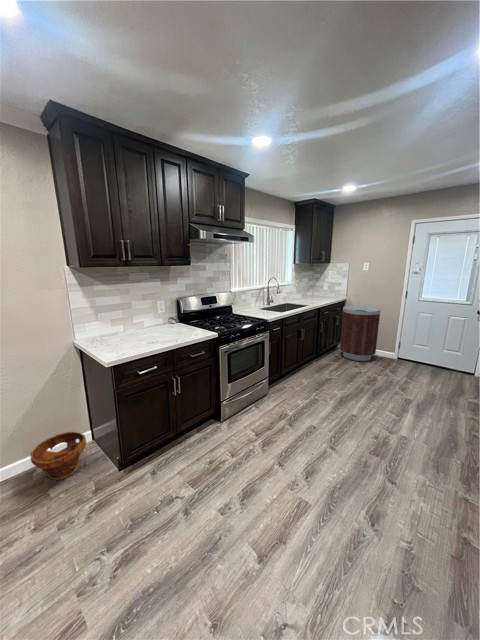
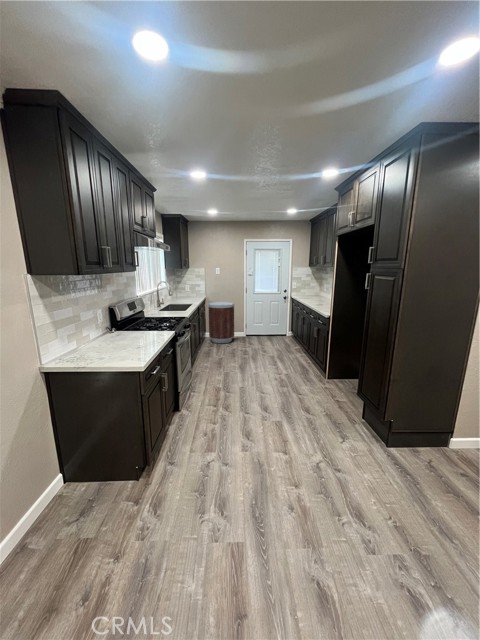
planter: present [31,432,86,480] -> none [26,470,95,537]

